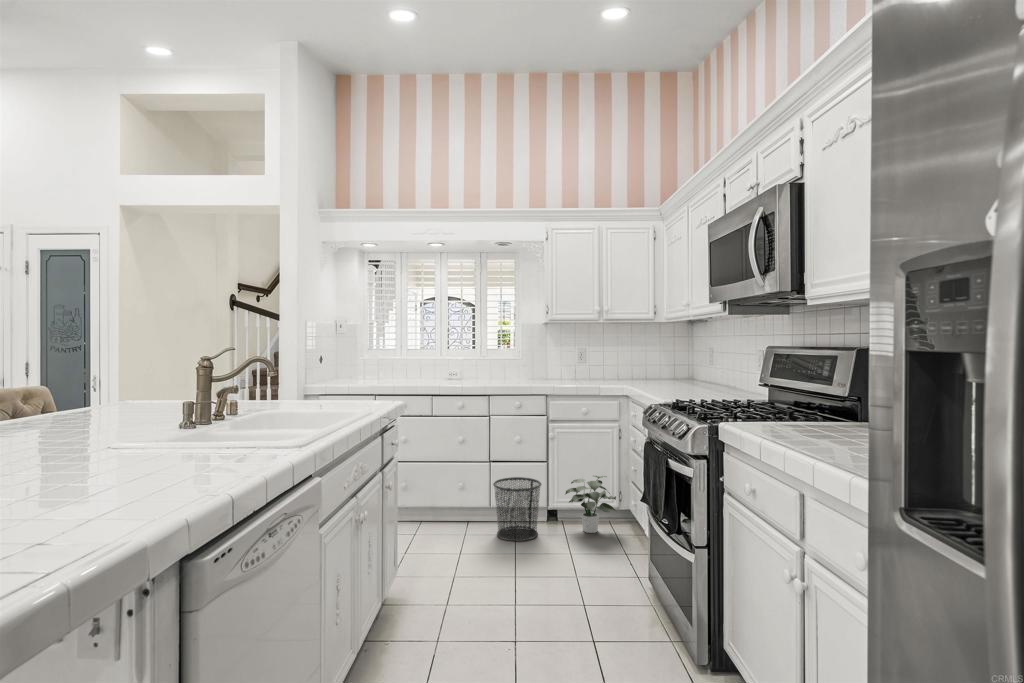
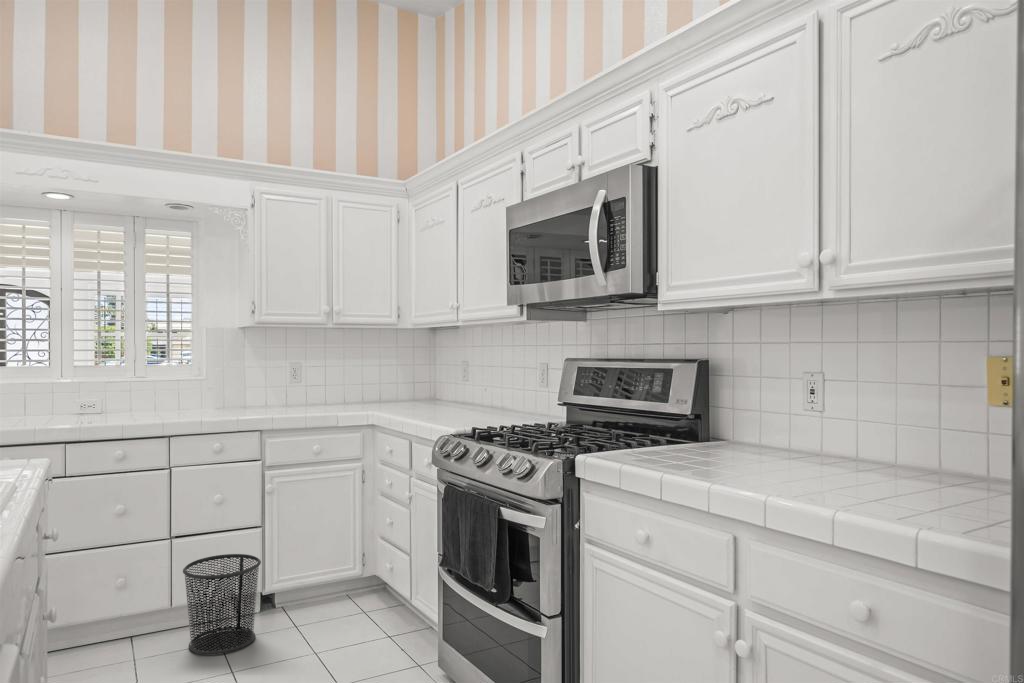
potted plant: present [565,476,616,533] -> none [290,535,366,618]

